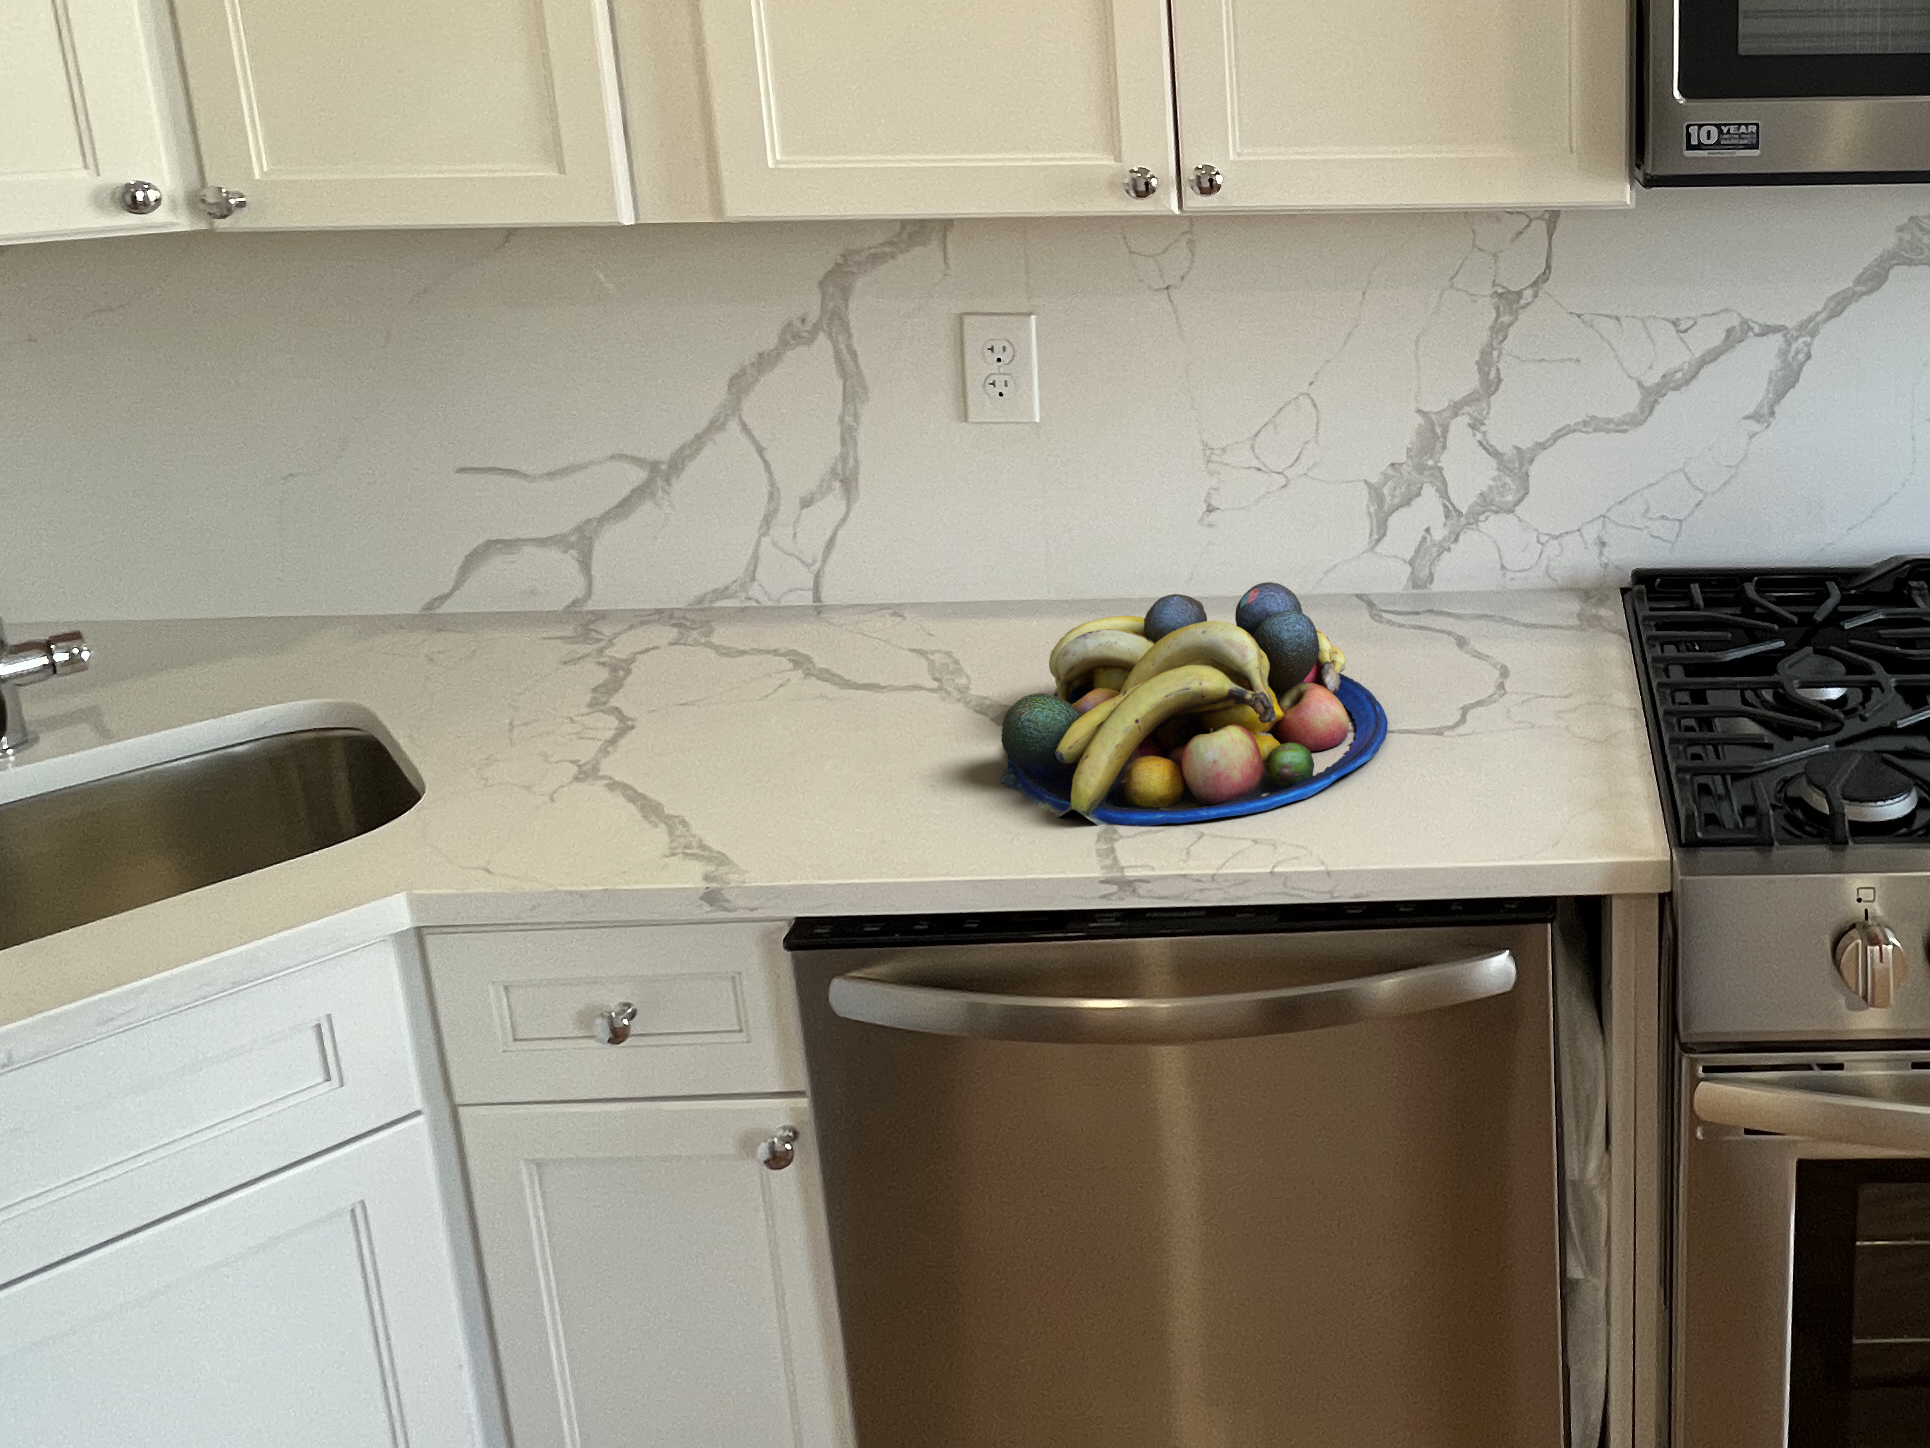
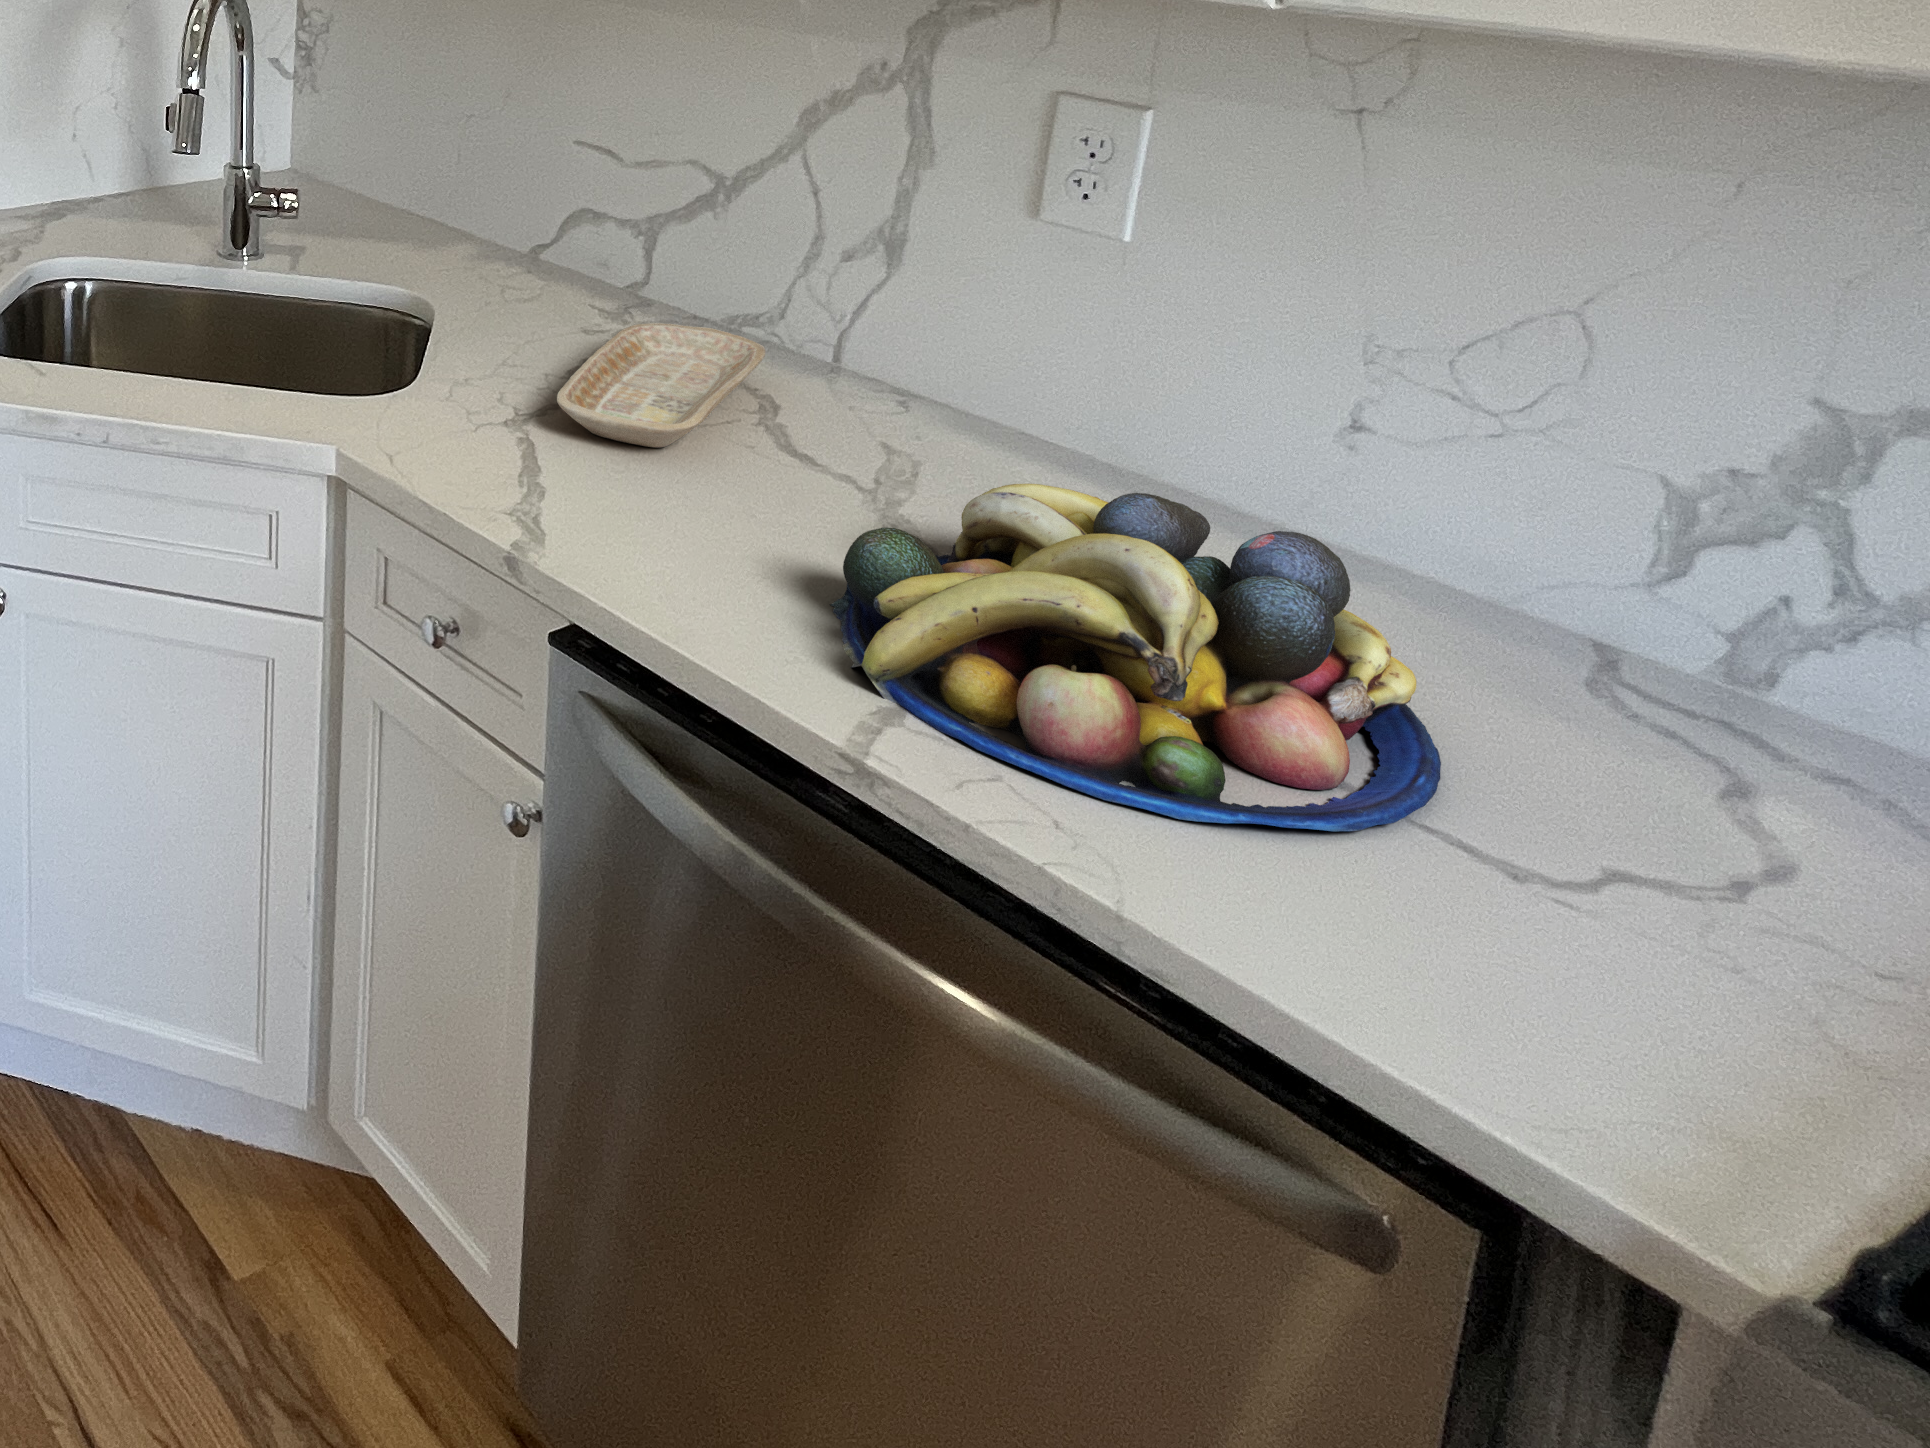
tray: none [623,608,784,748] -> present [557,323,765,447]

